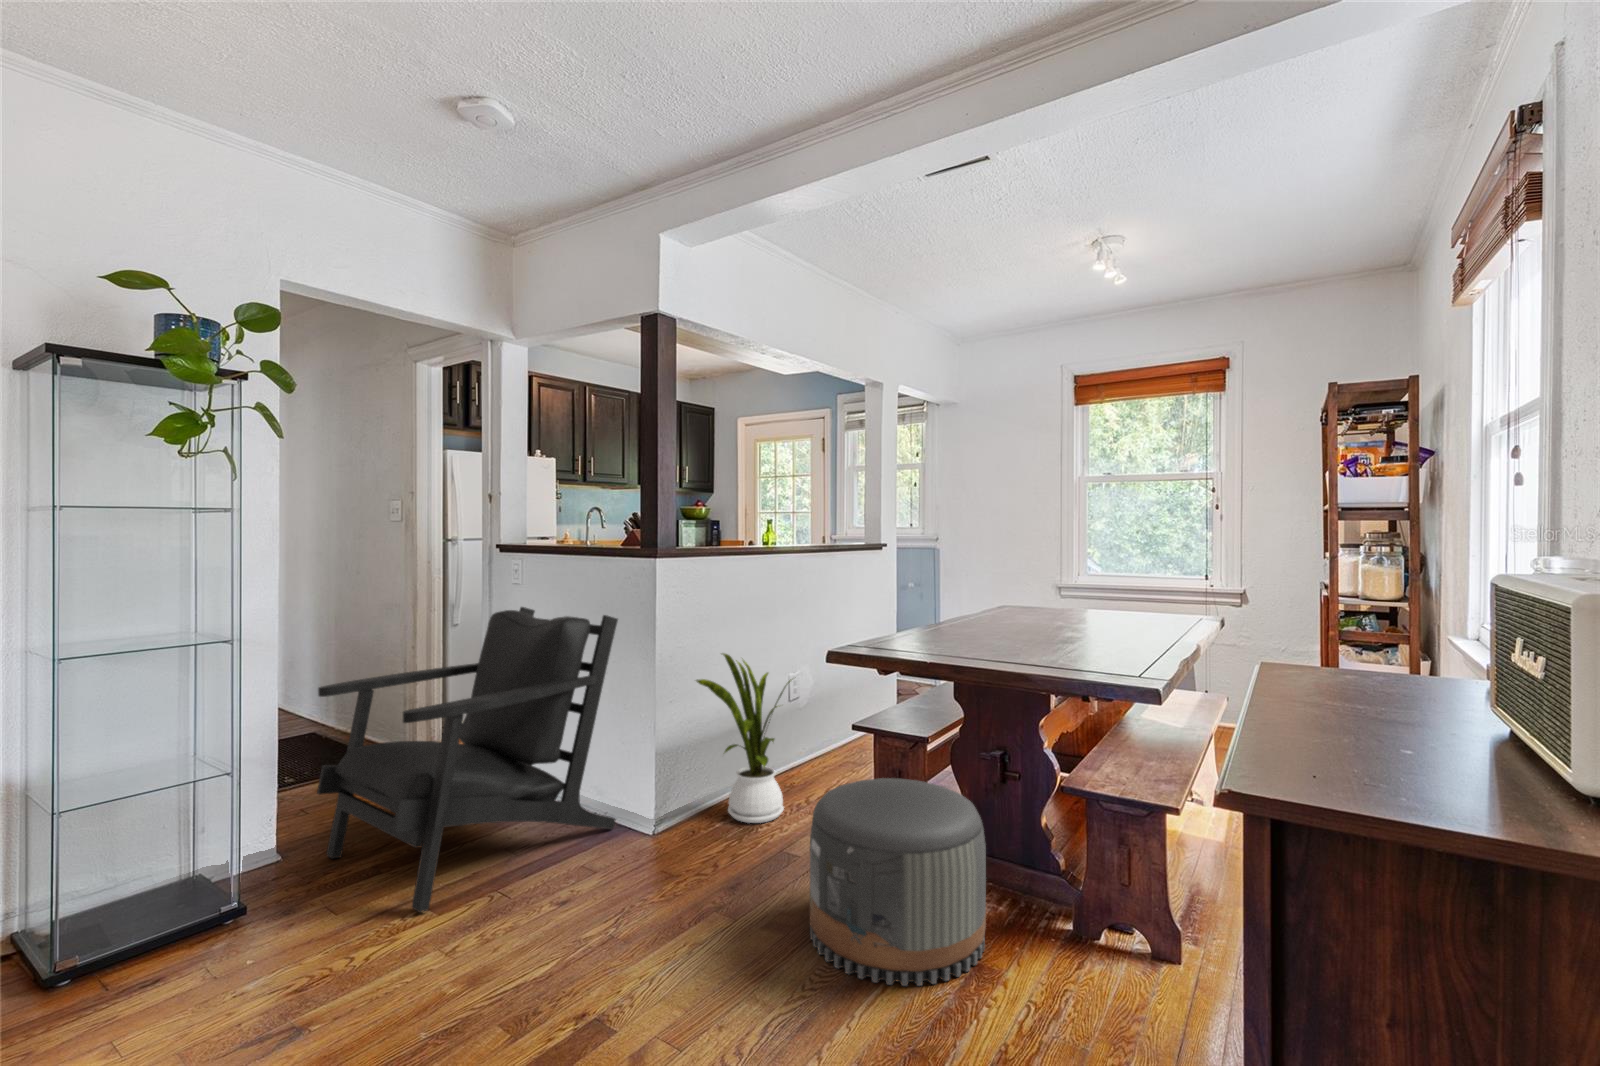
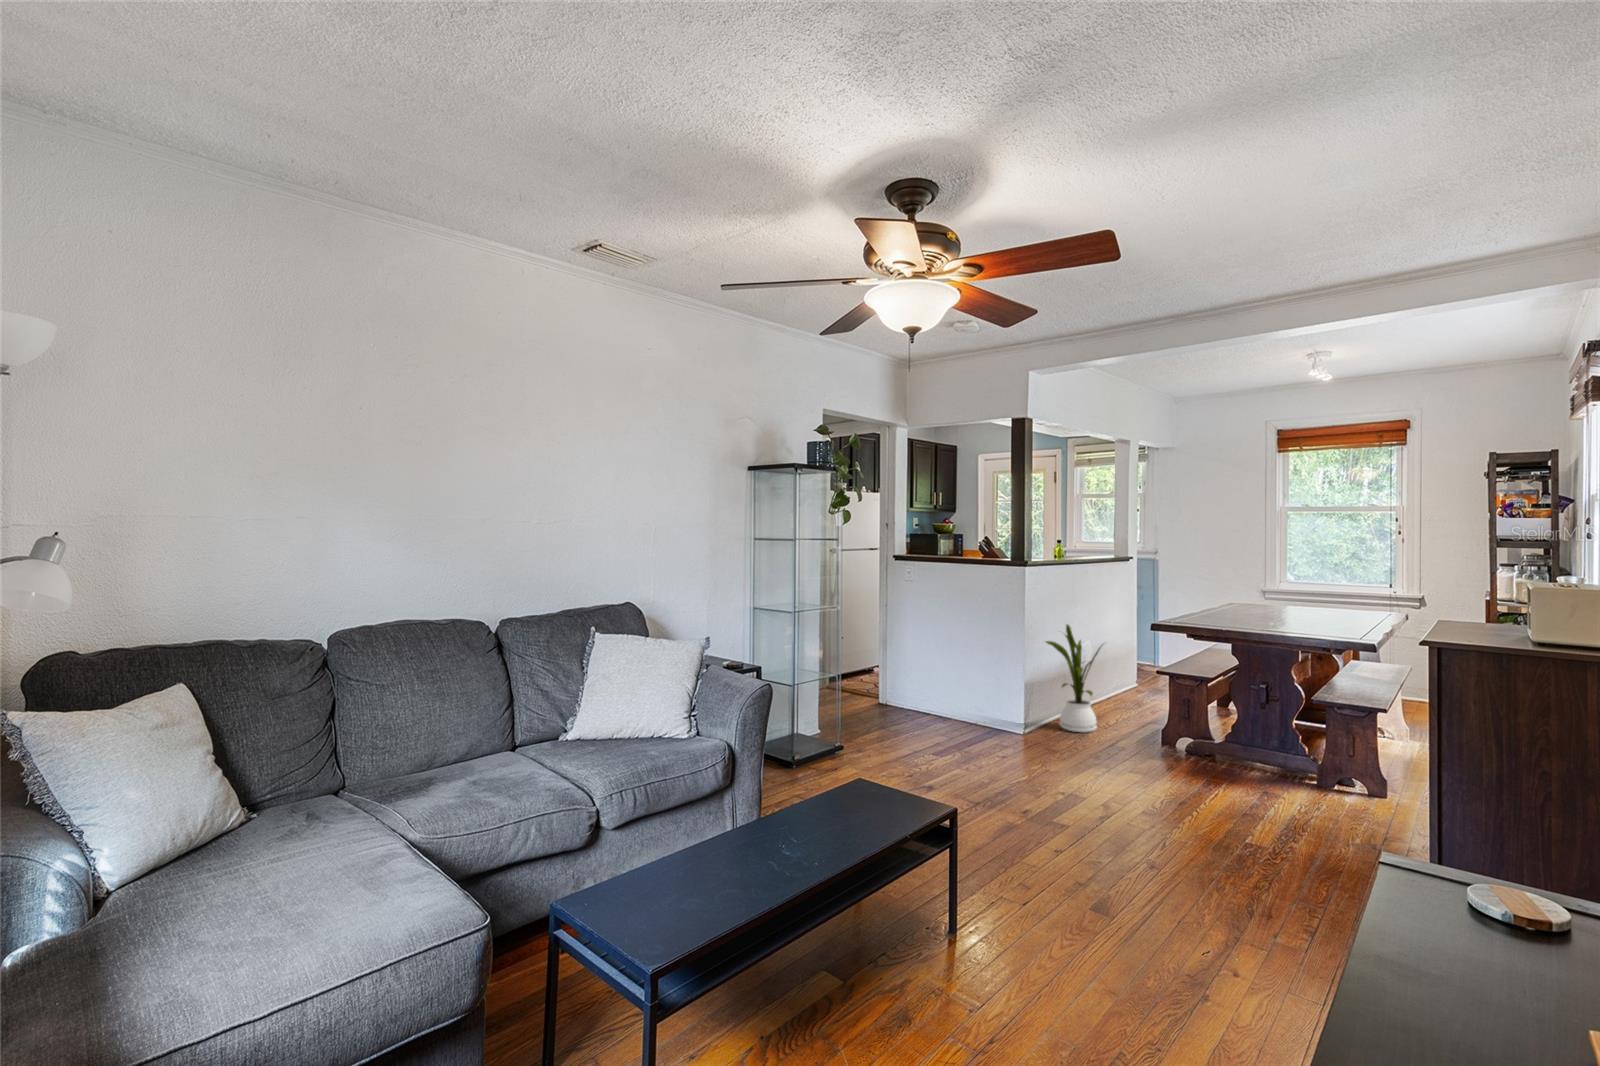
armchair: present [317,607,618,912] -> none [839,594,997,755]
pouf: present [810,778,986,986] -> none [1155,696,1267,797]

